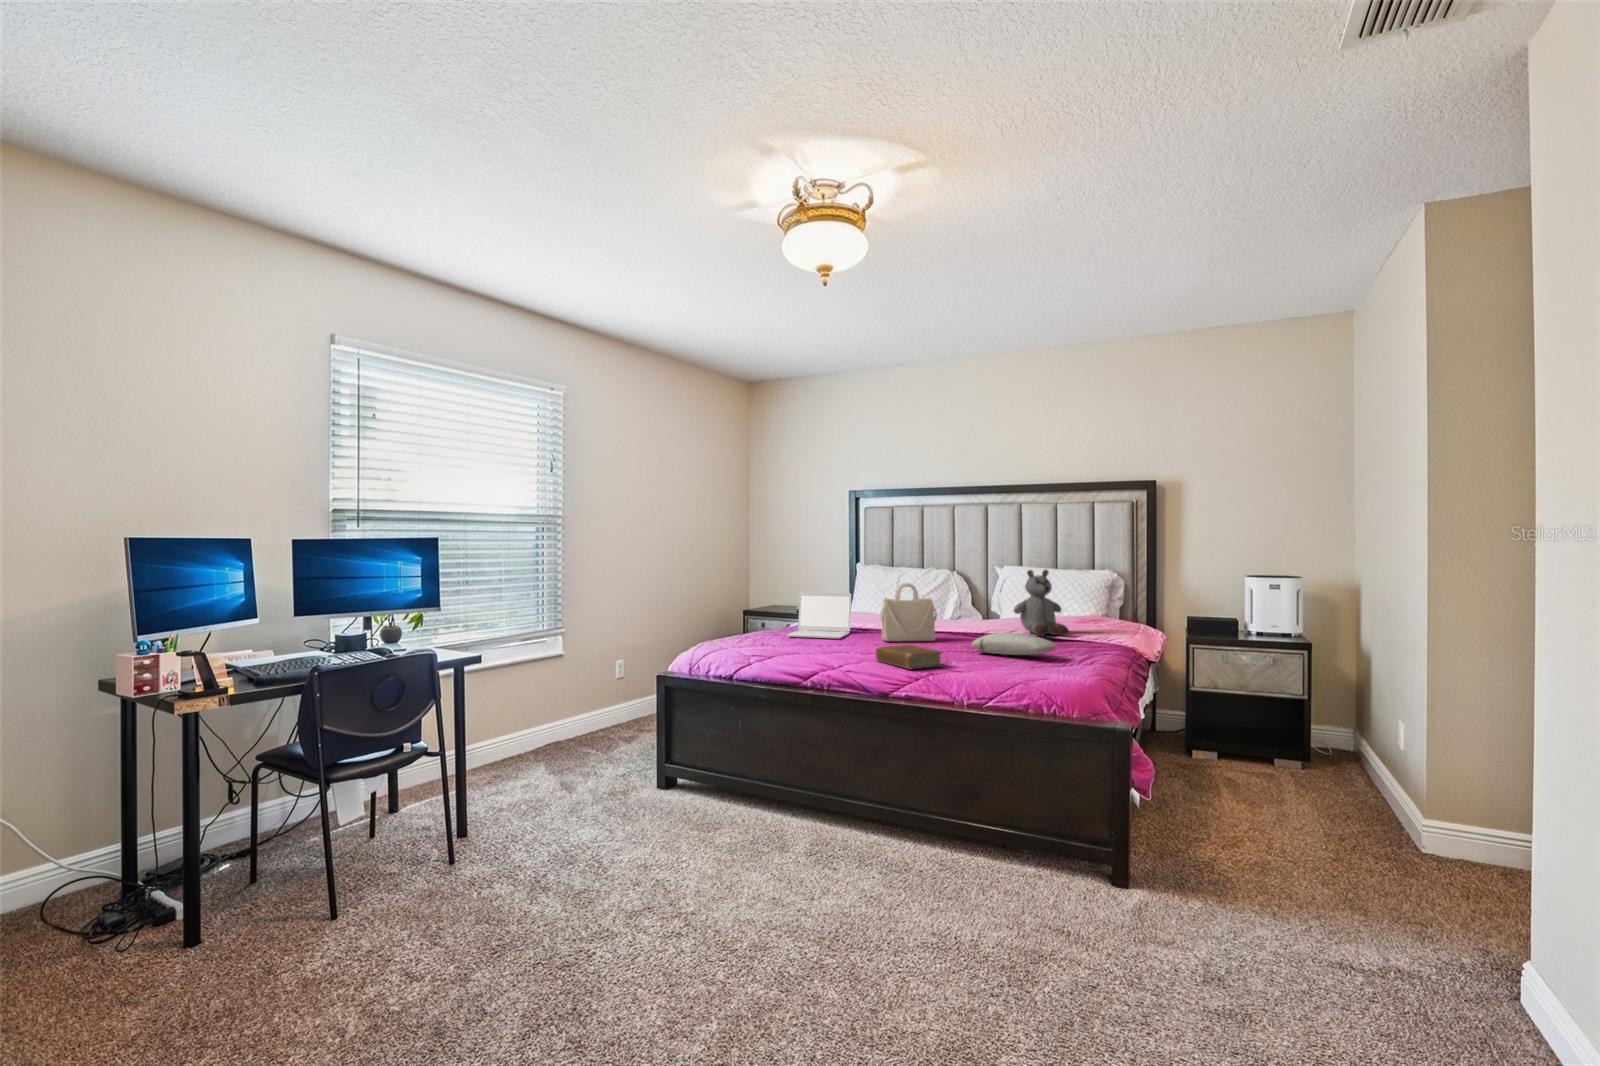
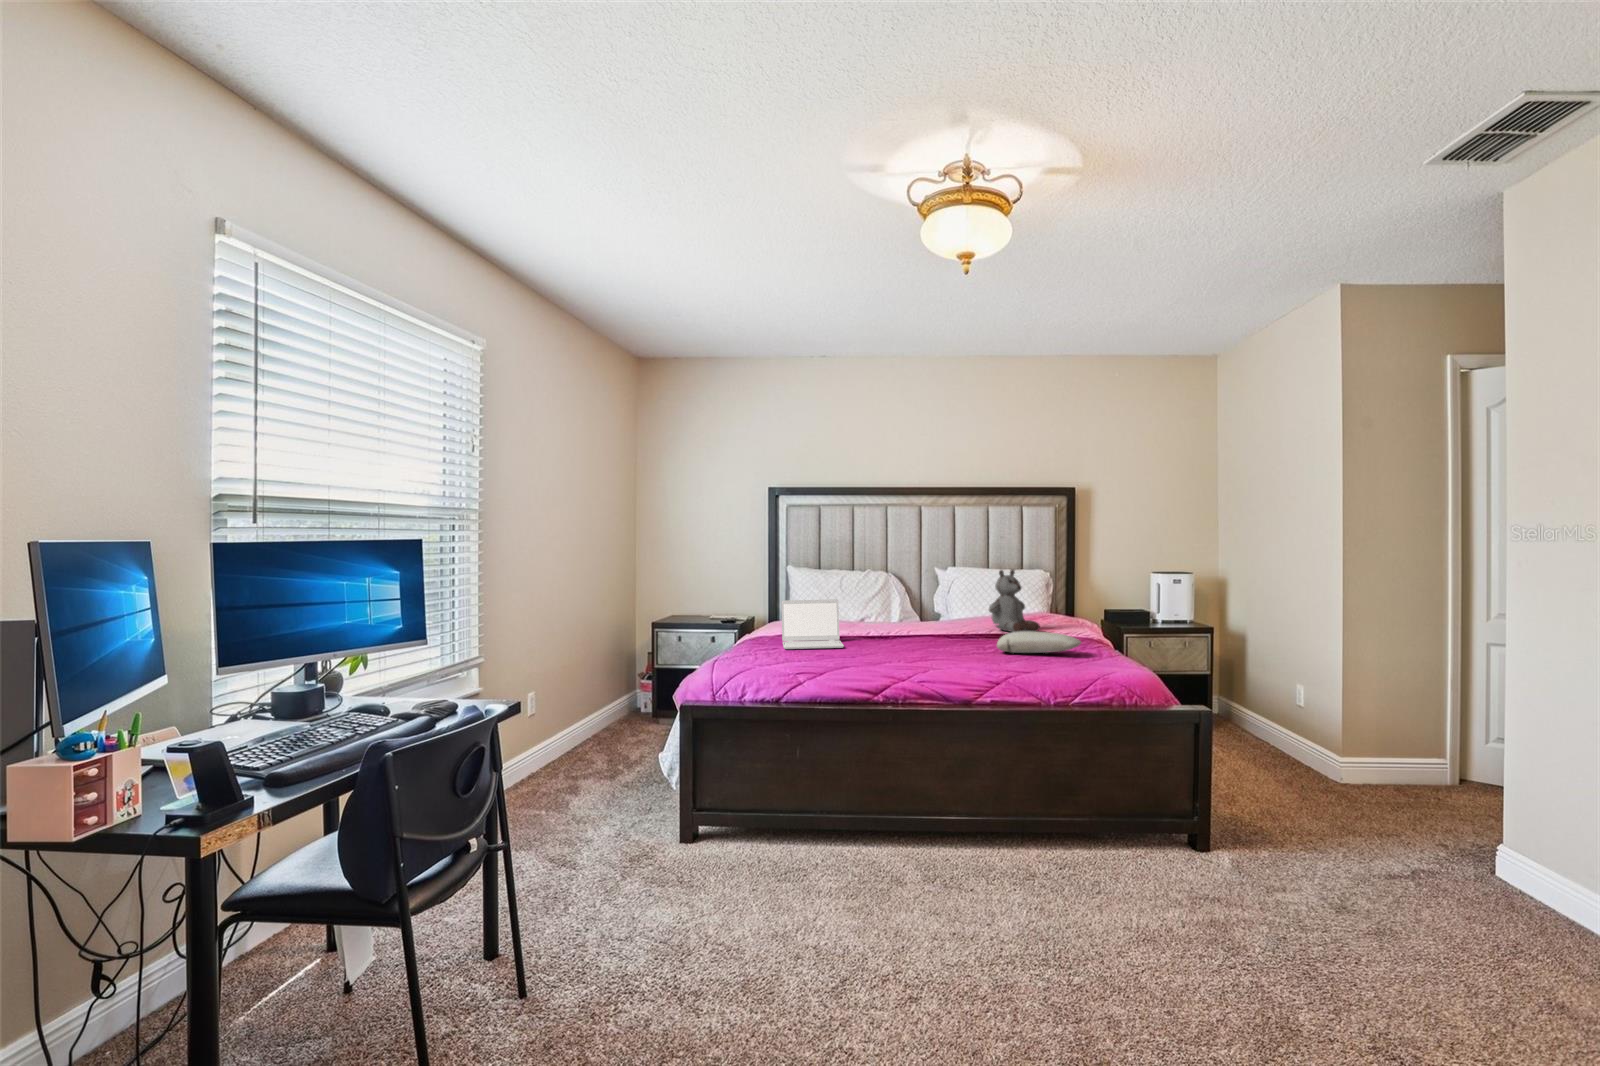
handbag: present [880,583,937,641] -> none [883,586,938,647]
book: present [876,645,943,669] -> none [928,649,1002,675]

